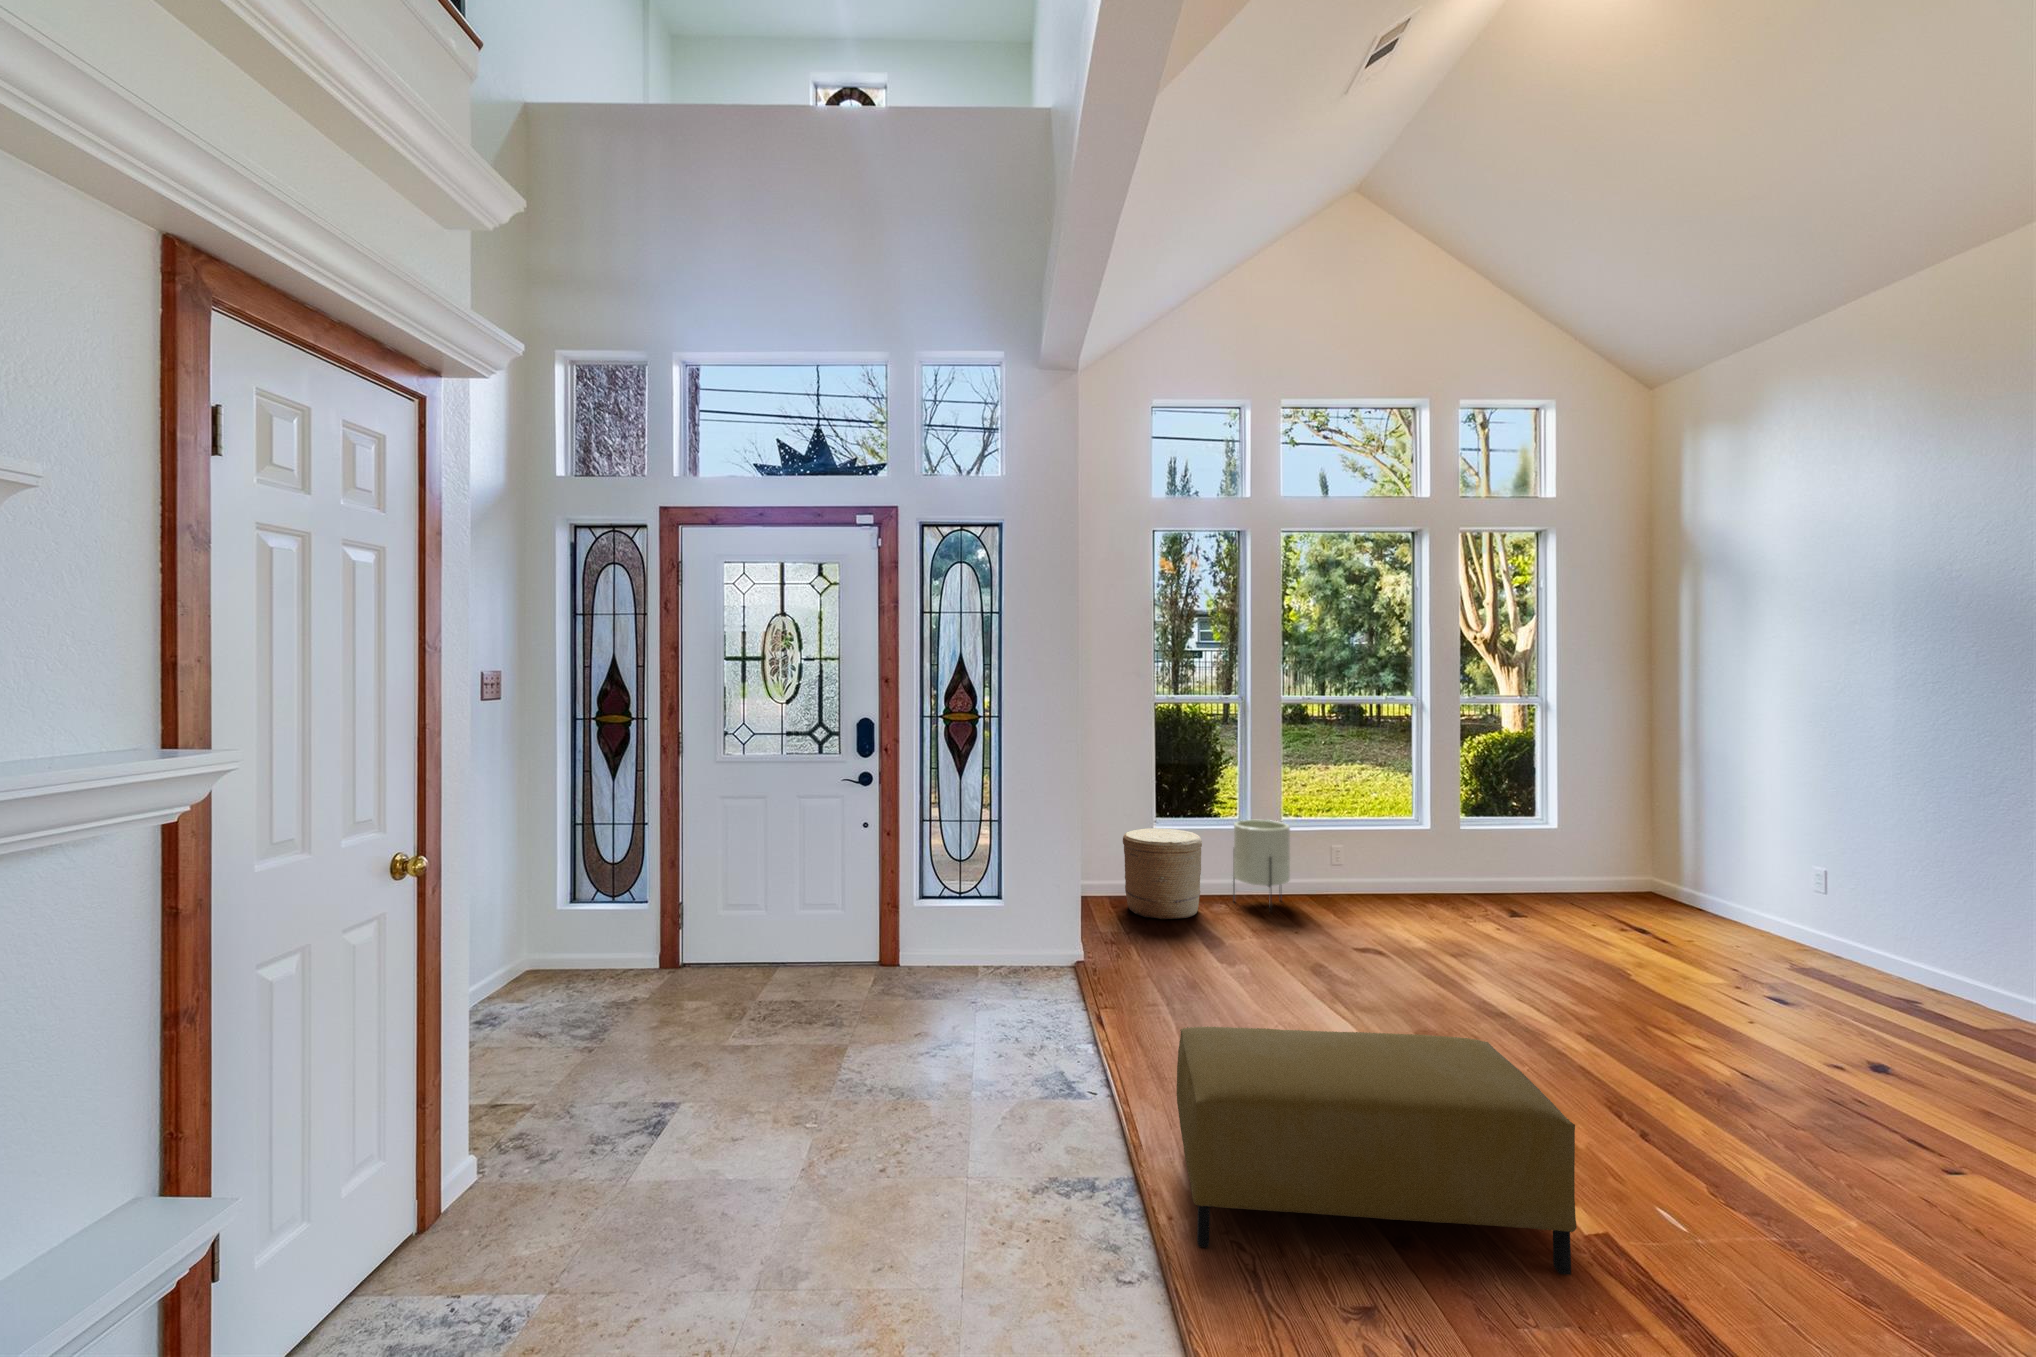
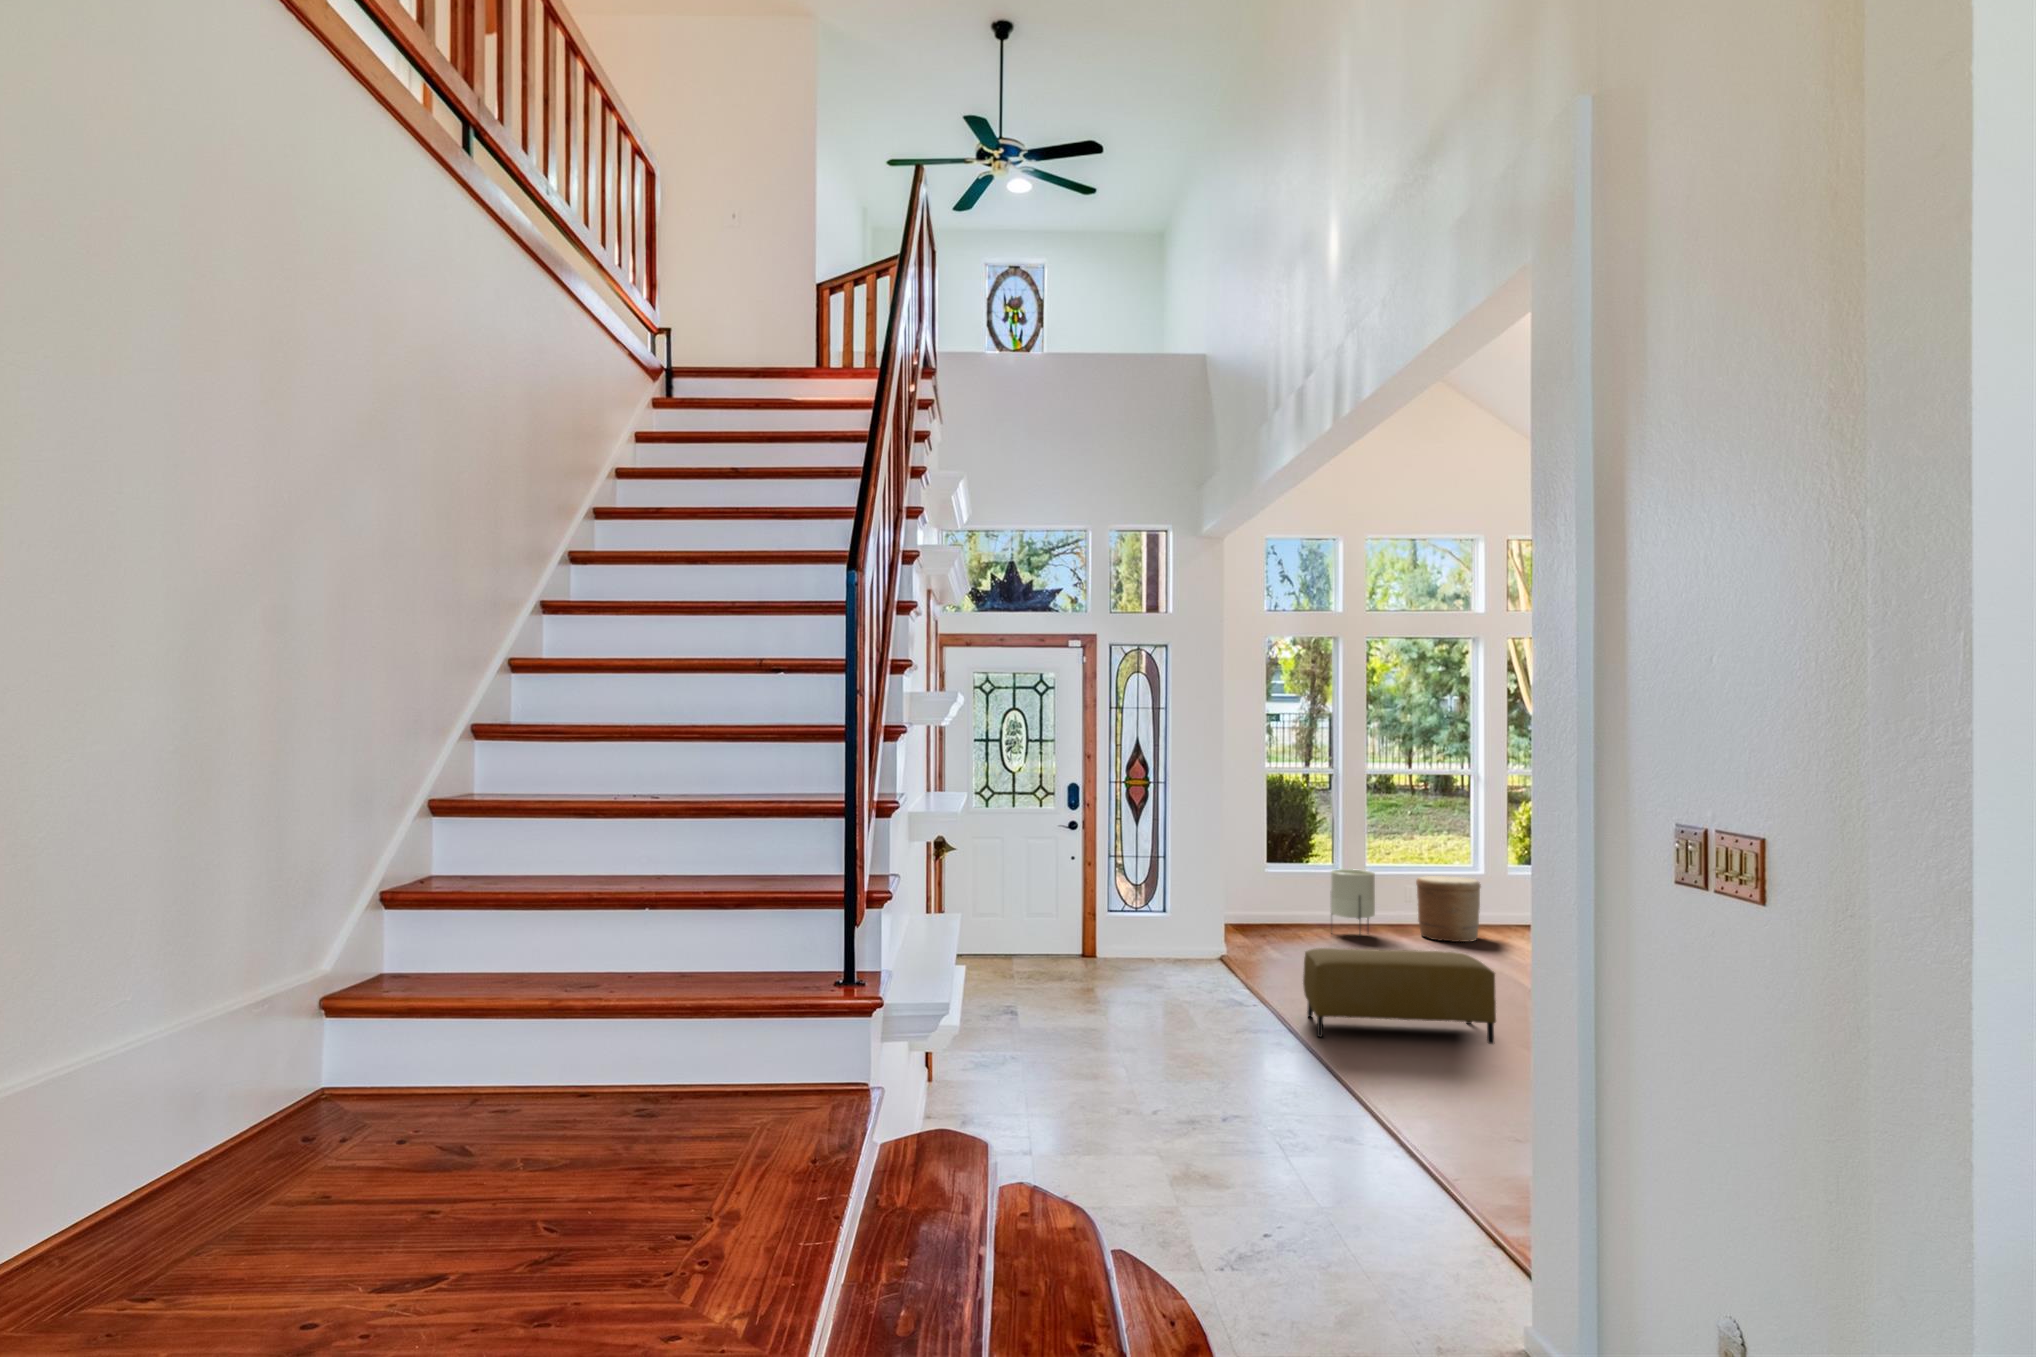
woven basket: present [1123,828,1202,919] -> present [1416,876,1481,942]

